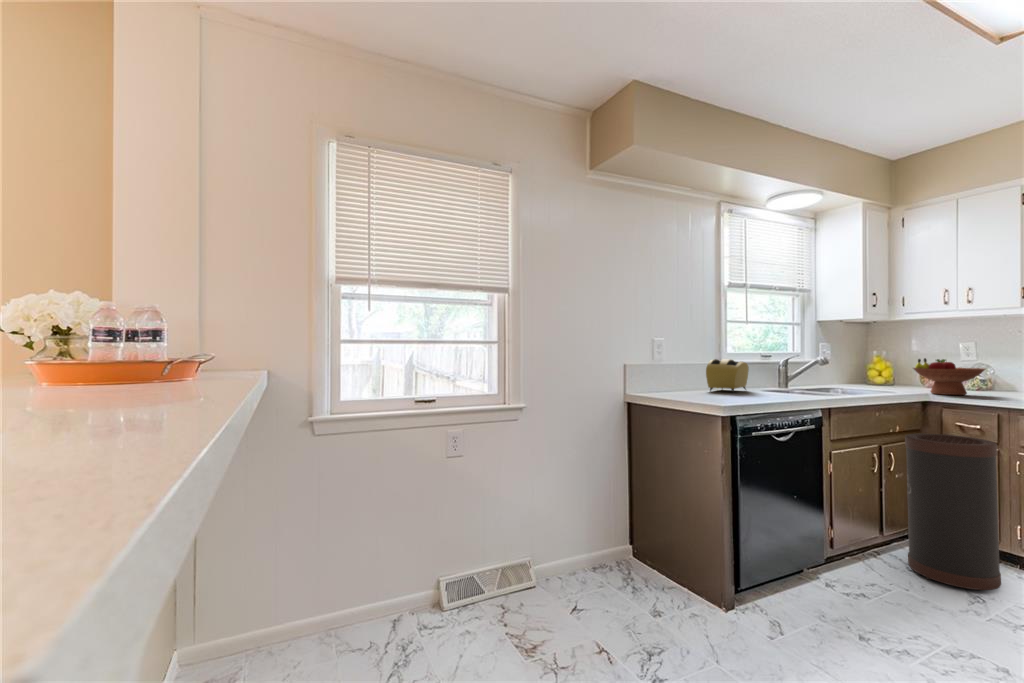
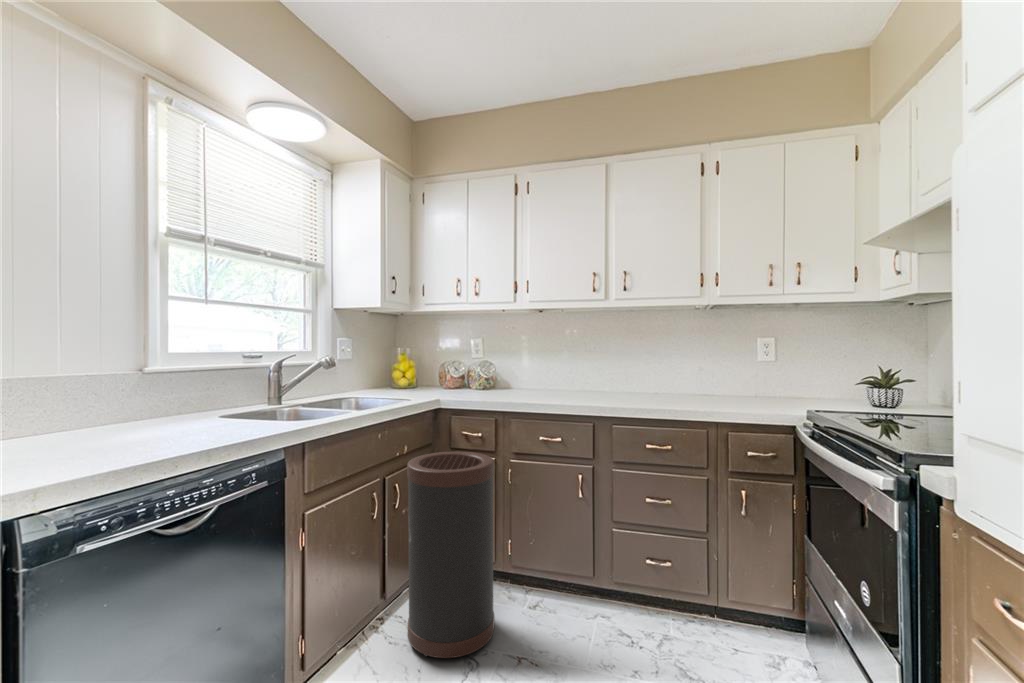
fruit bowl: present [913,358,985,395] -> none [425,357,488,400]
toaster: present [706,359,749,392] -> none [83,364,192,431]

